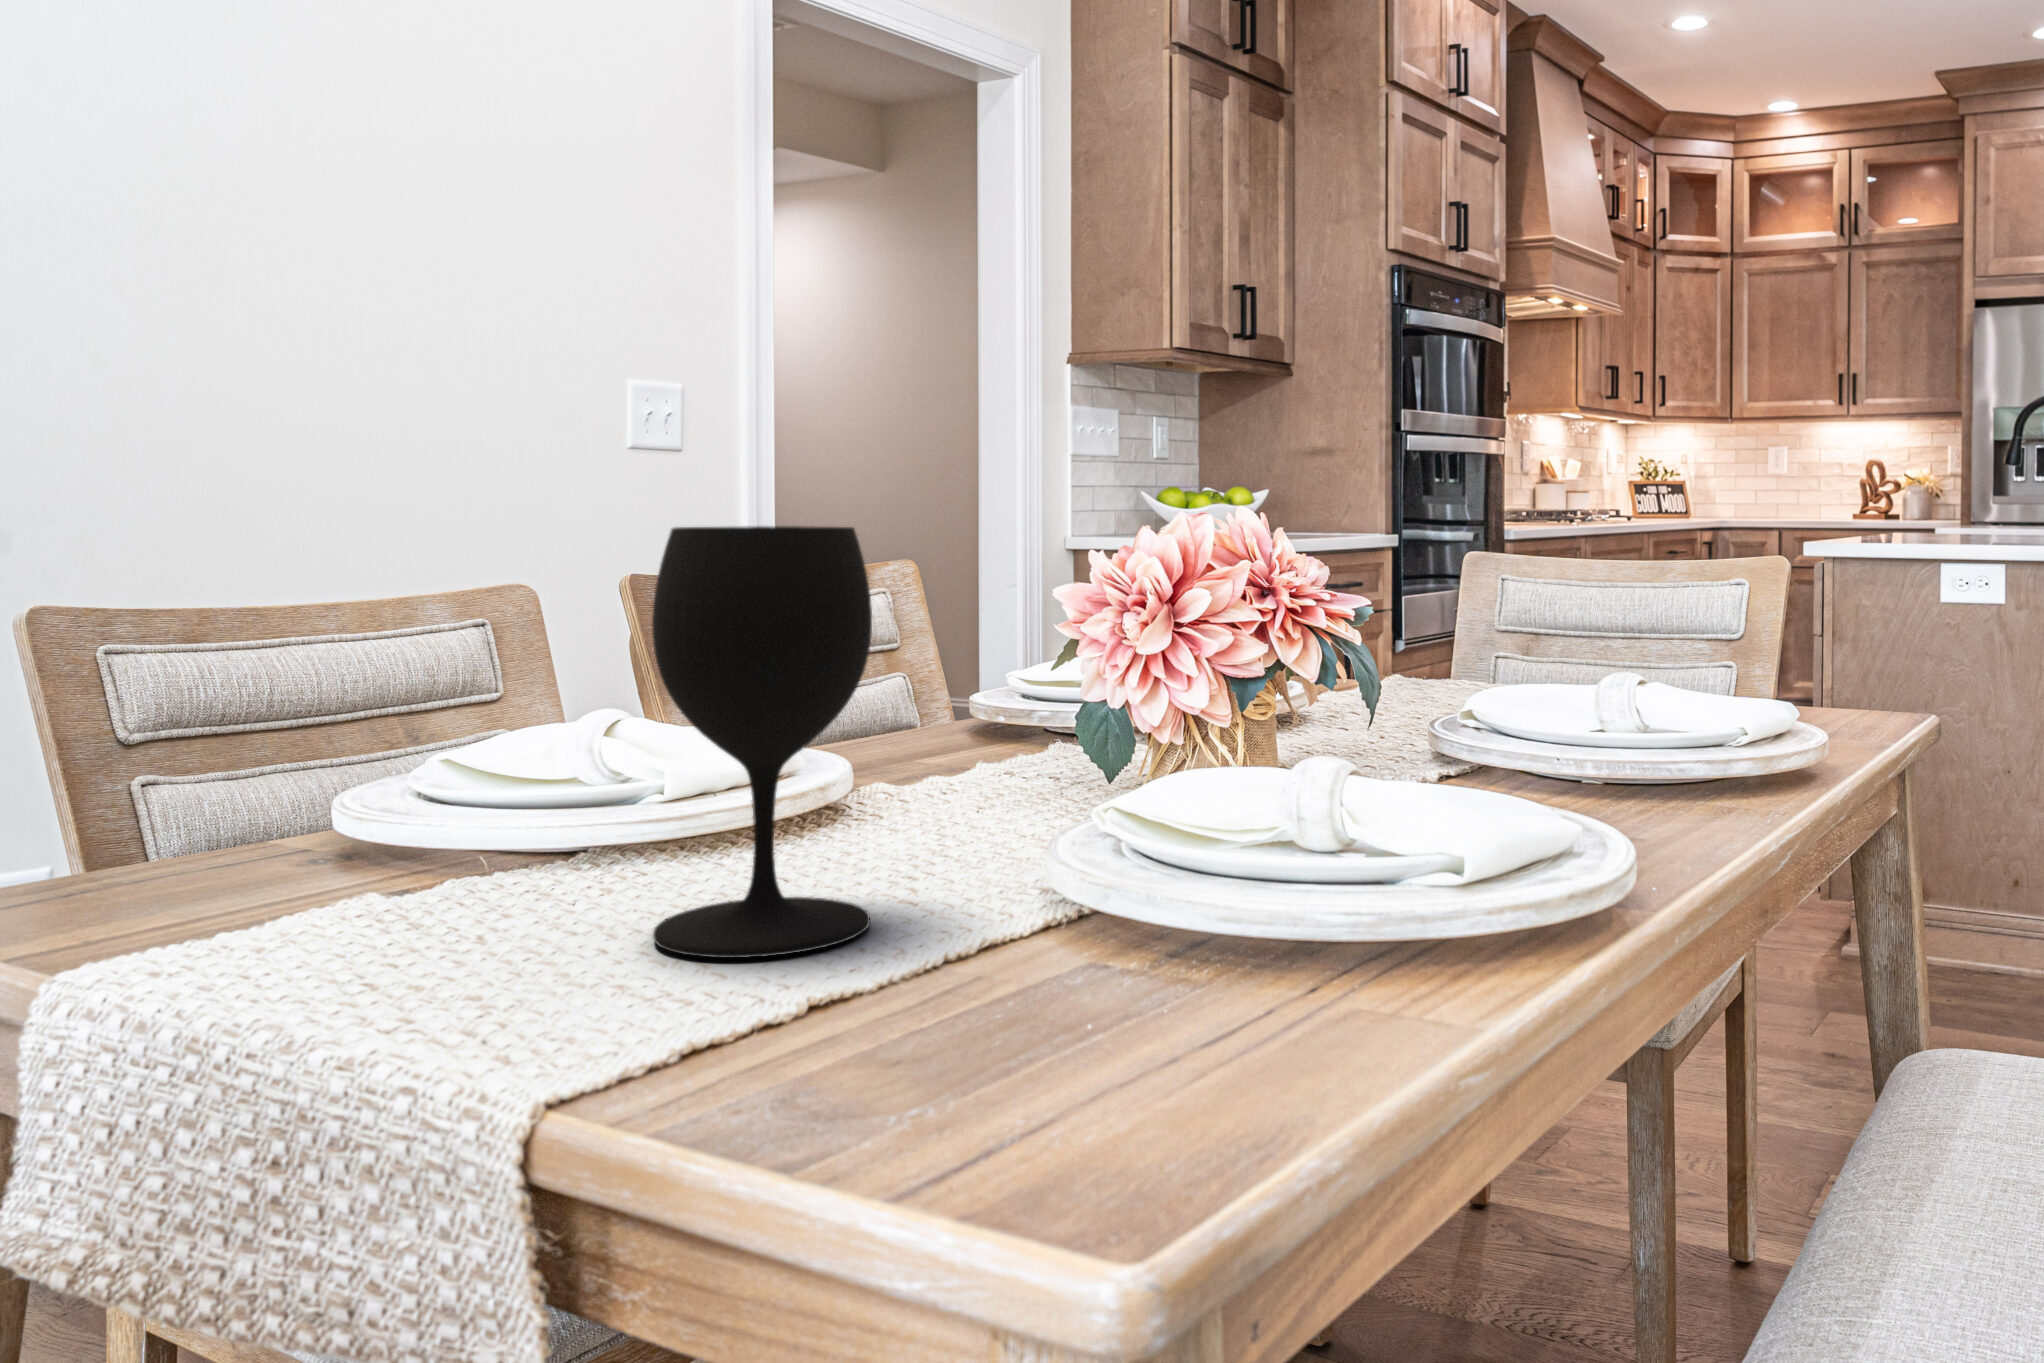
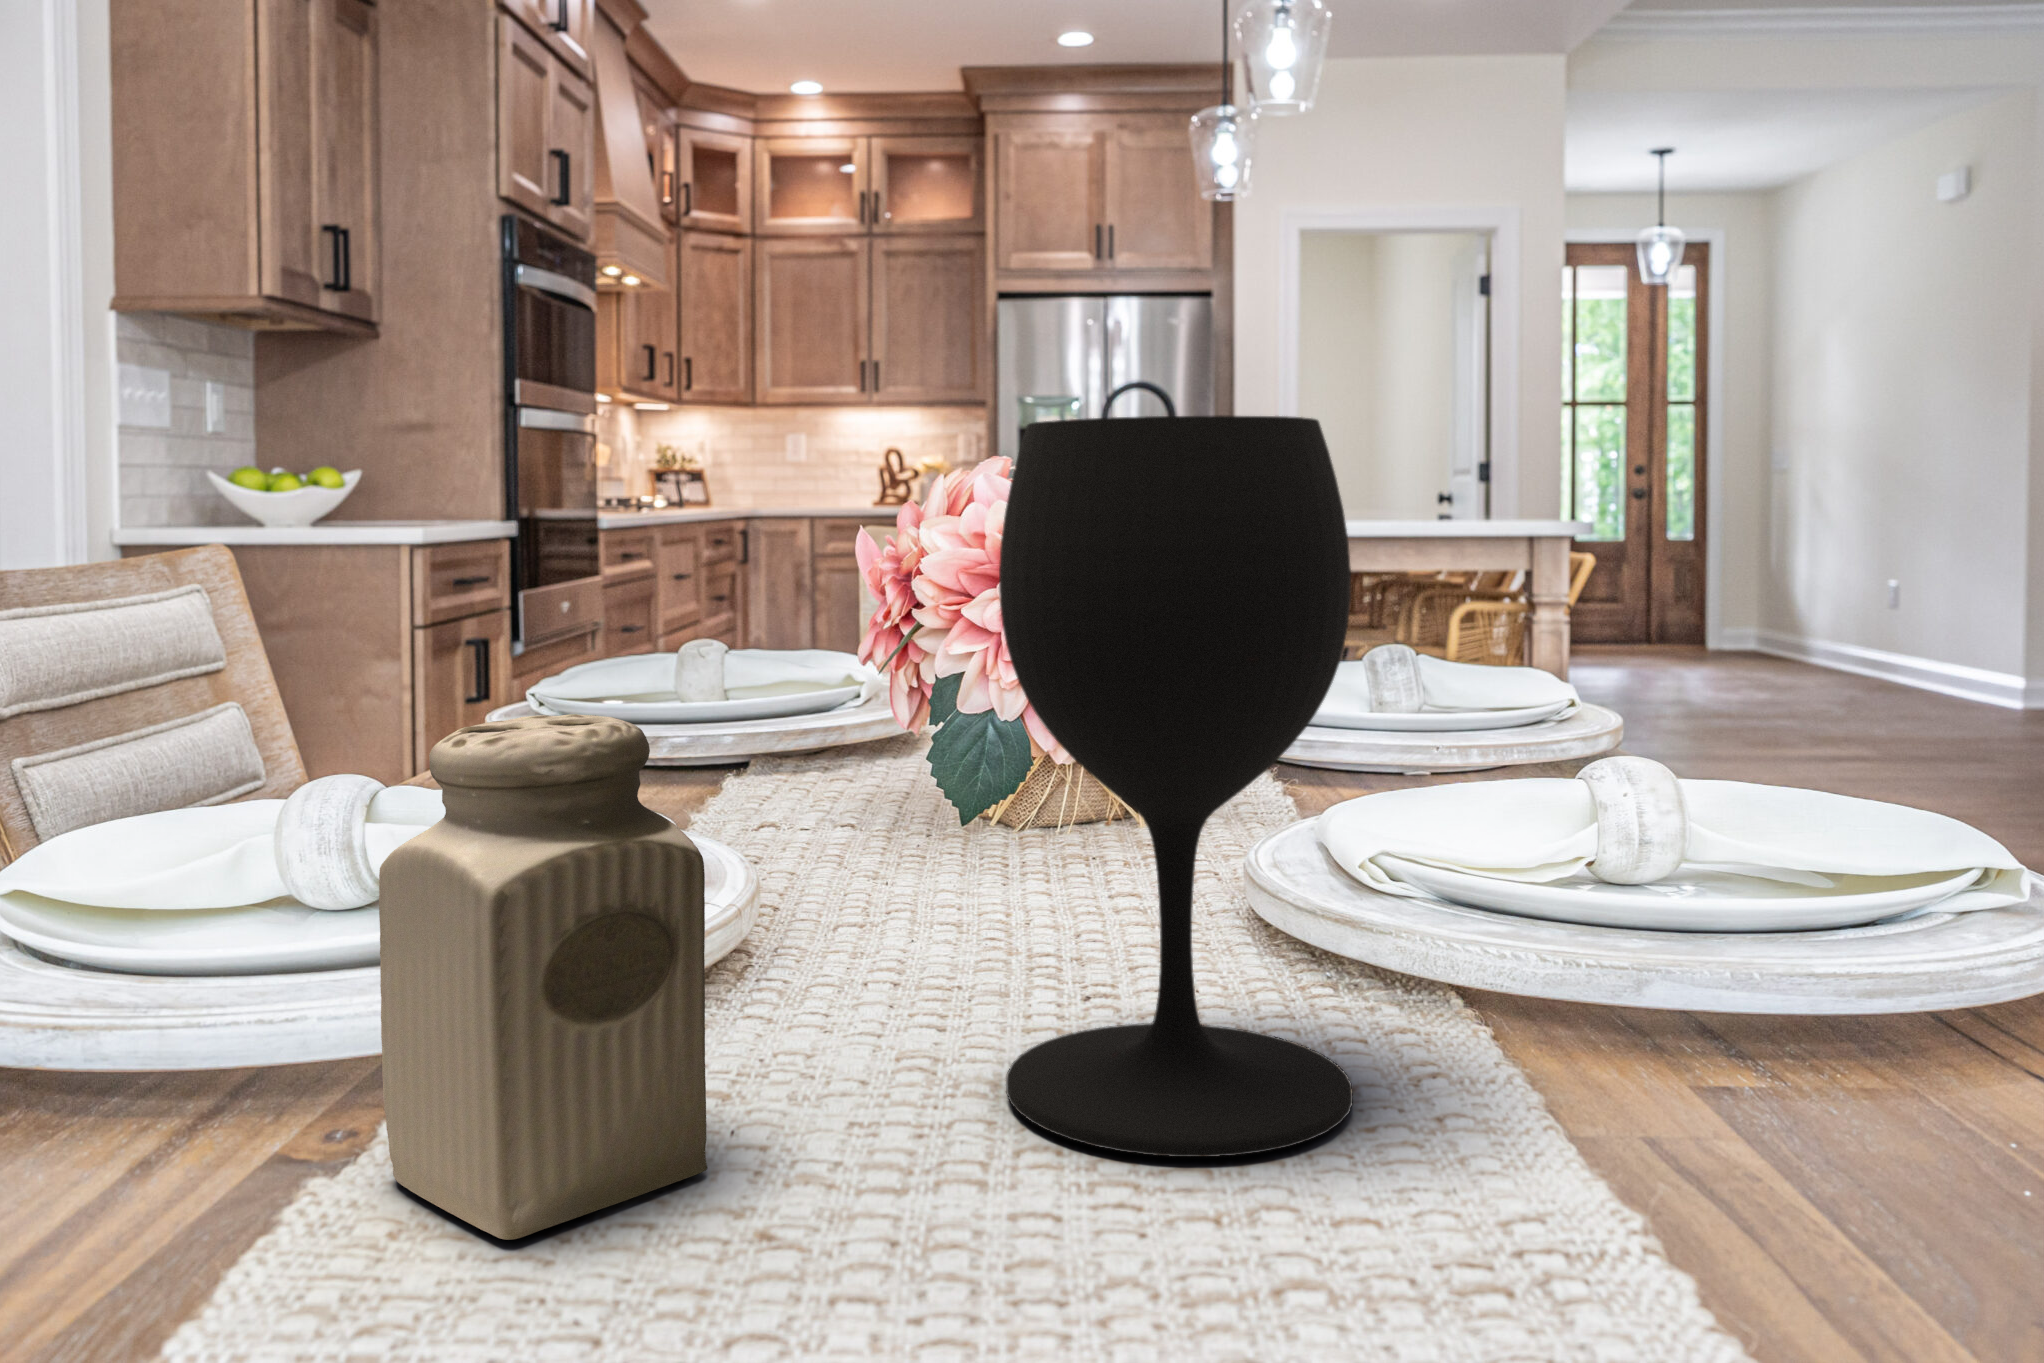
salt shaker: none [355,679,512,932] -> present [379,714,707,1240]

